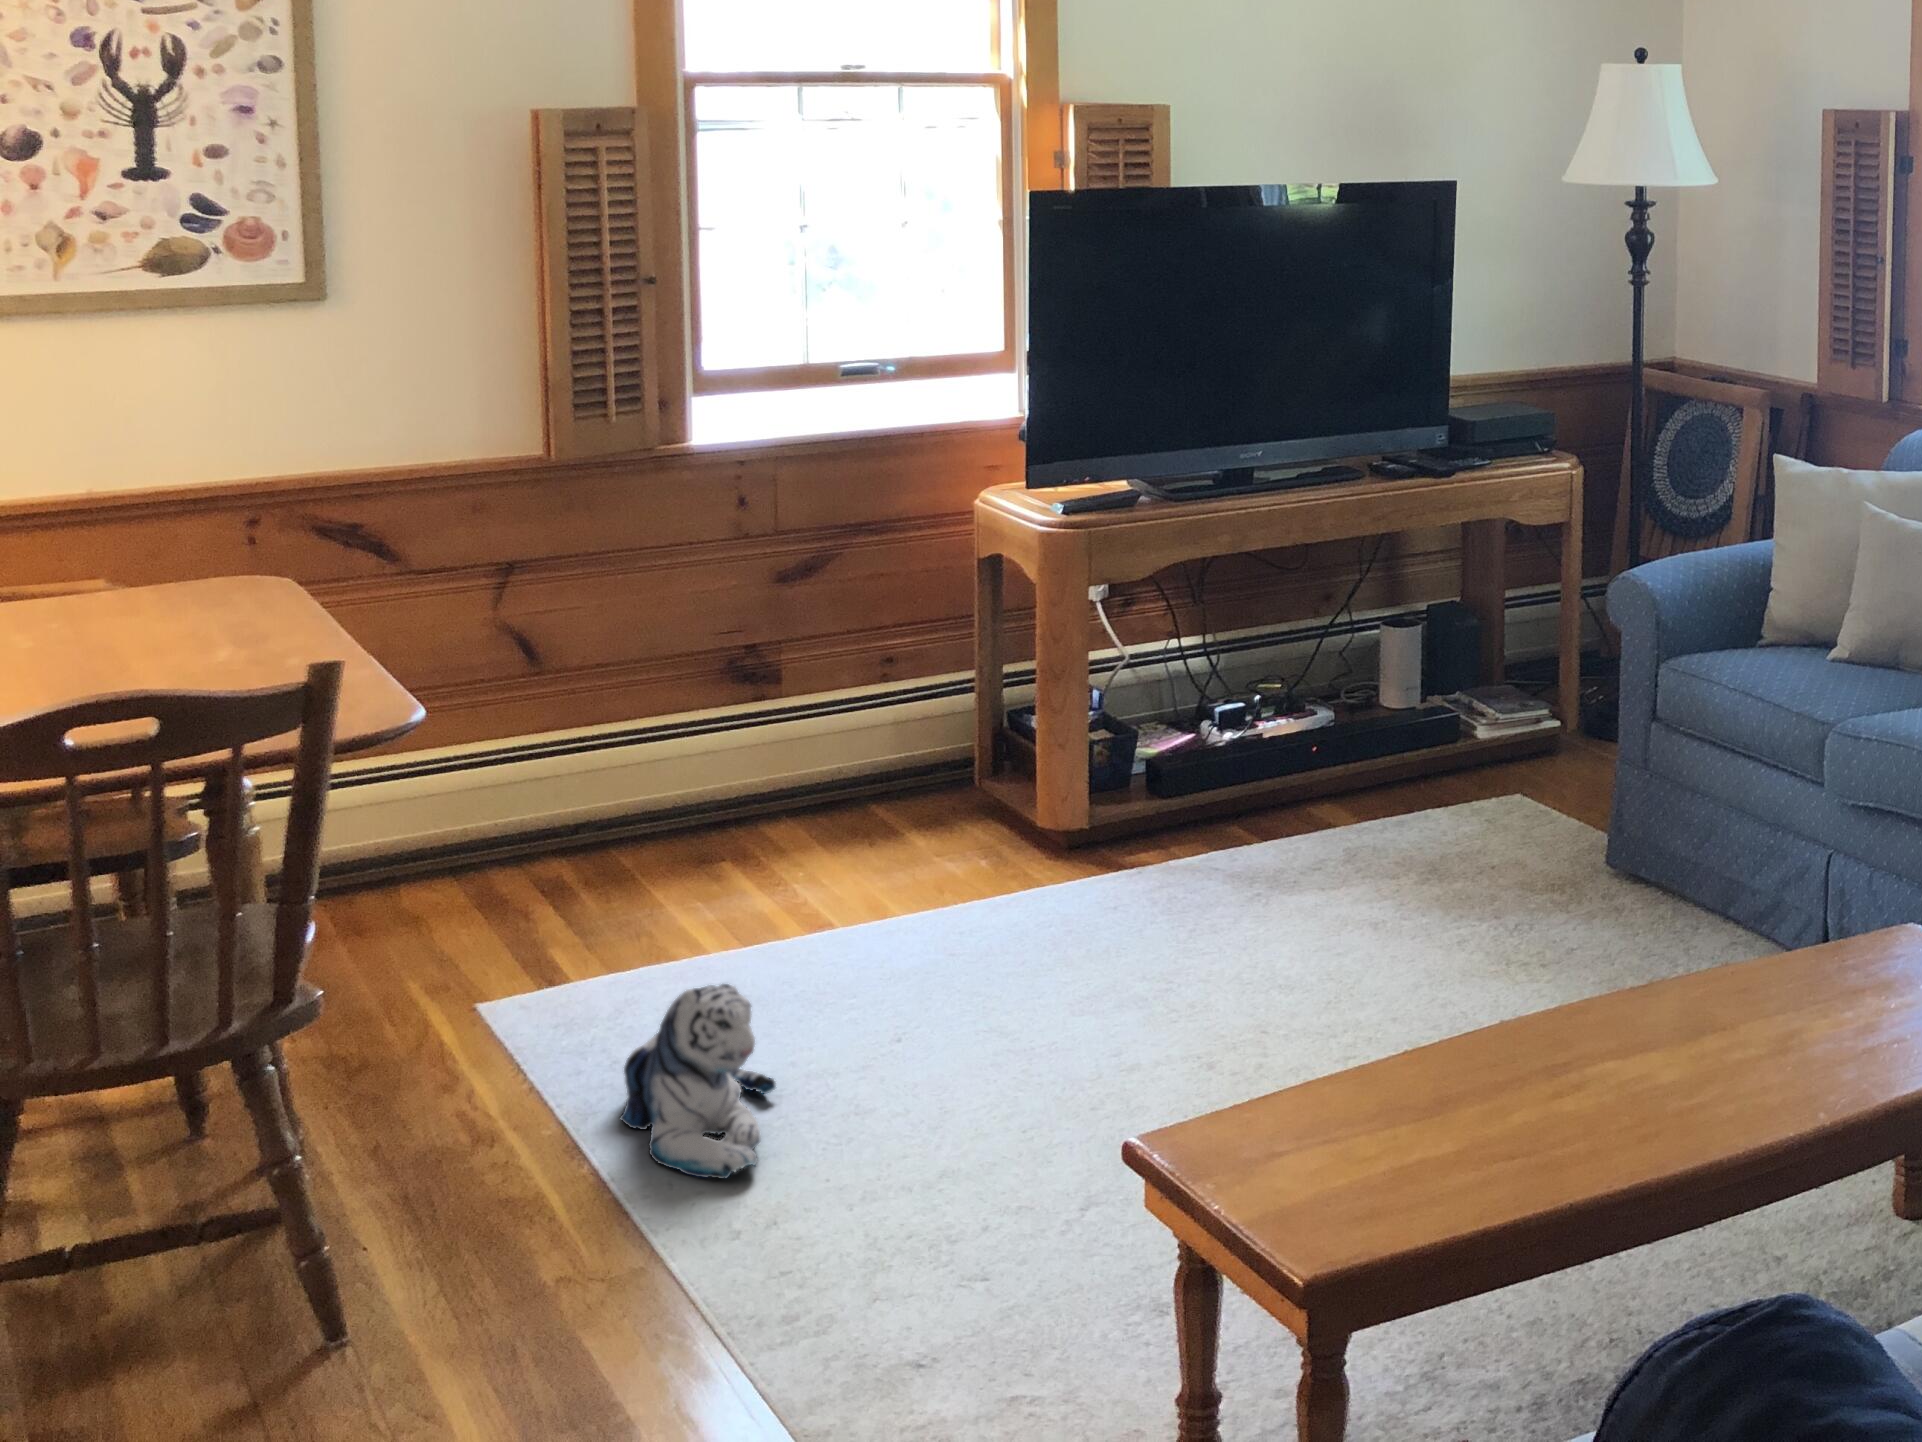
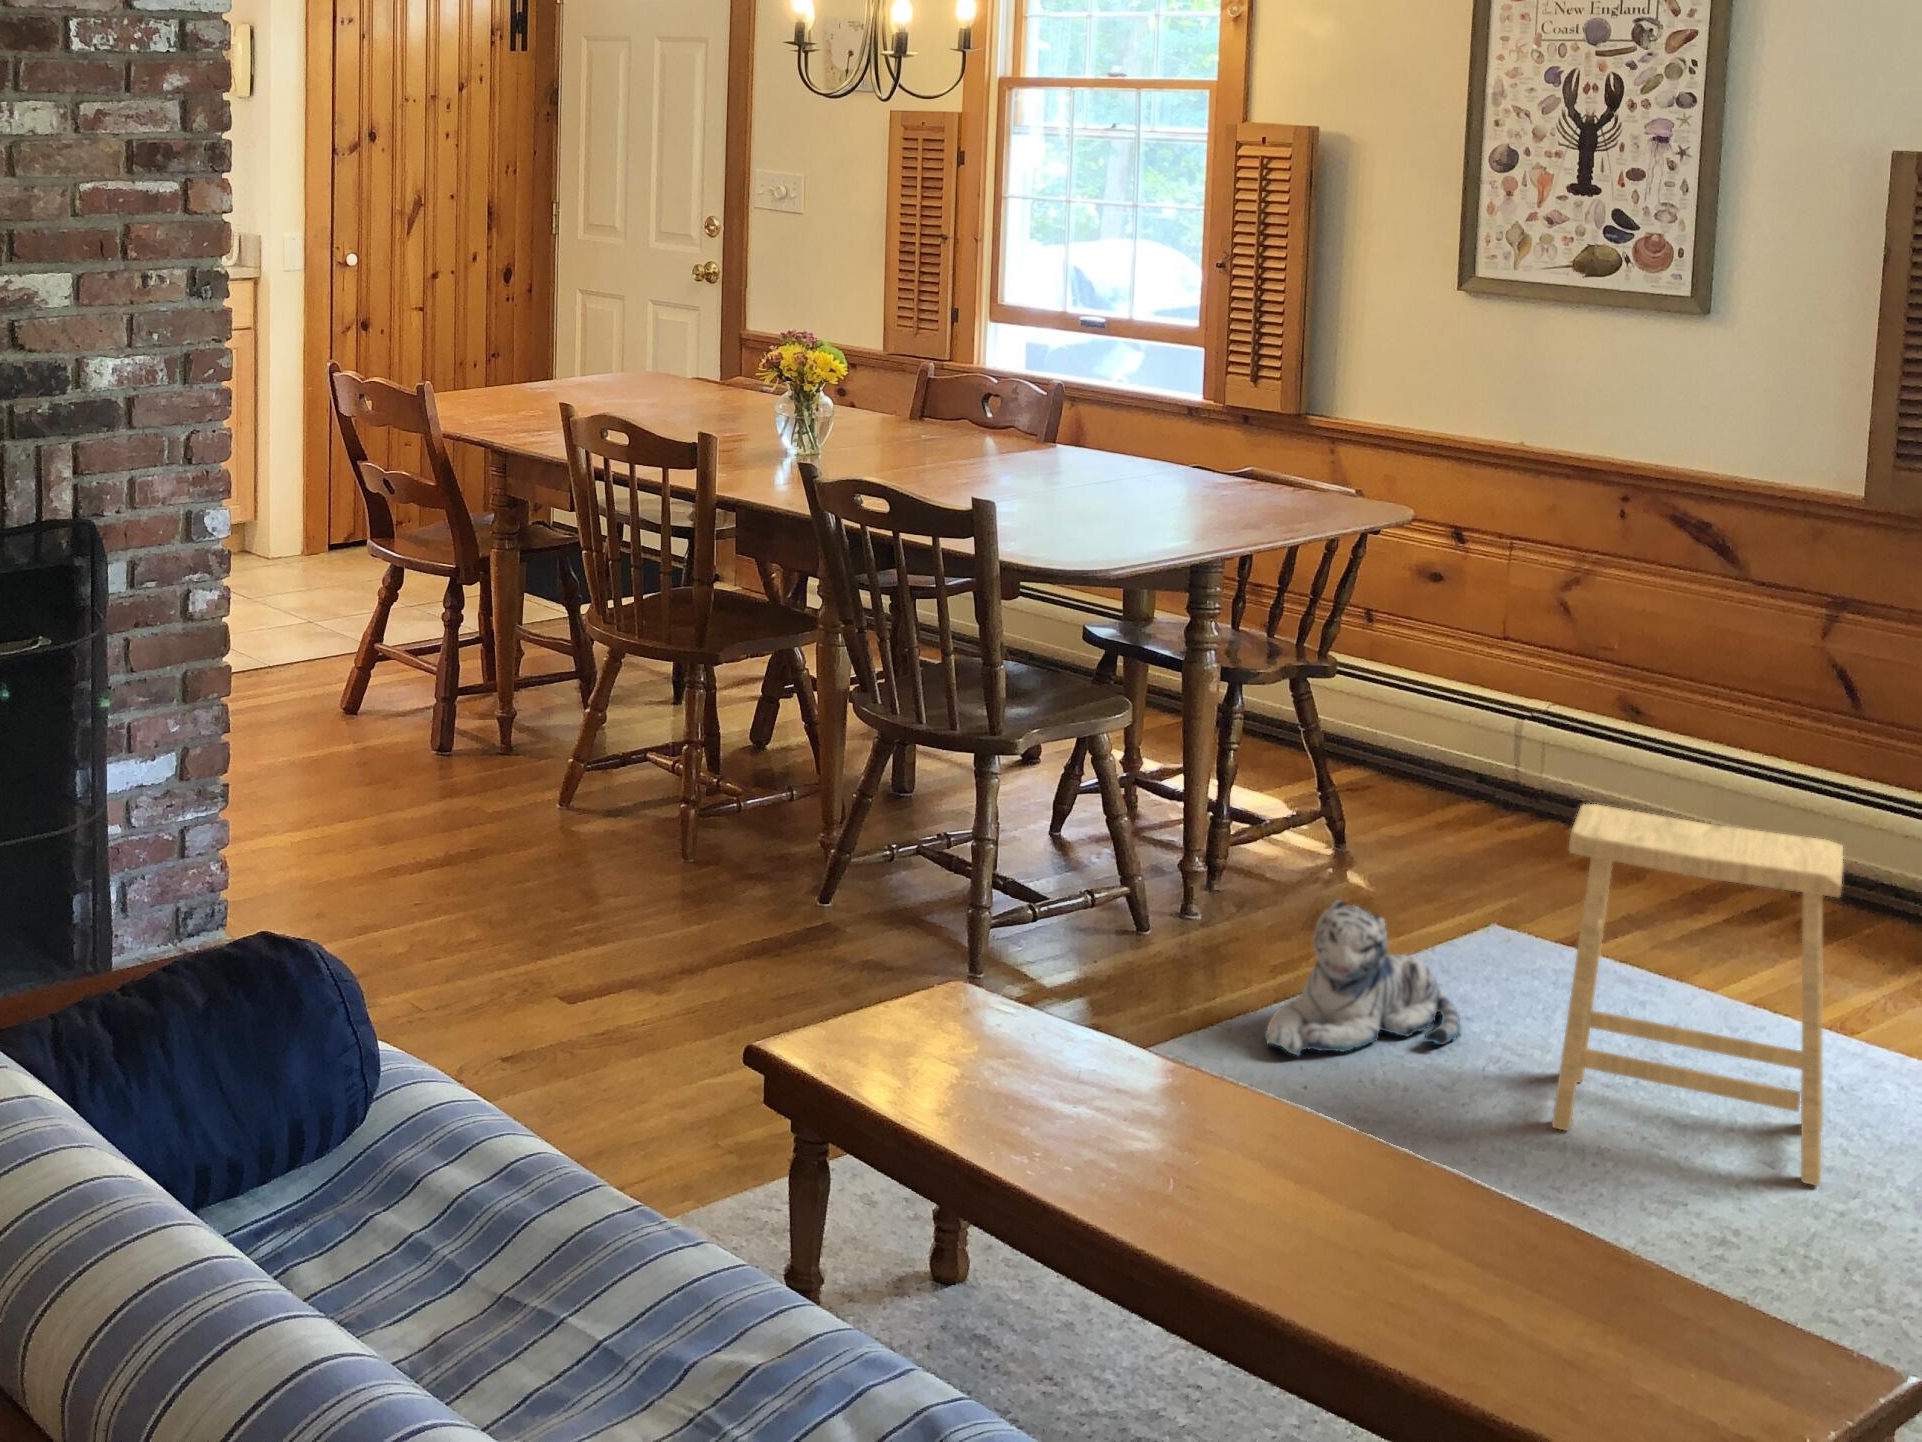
footstool: none [851,722,1106,1081] -> present [1552,804,1843,1186]

